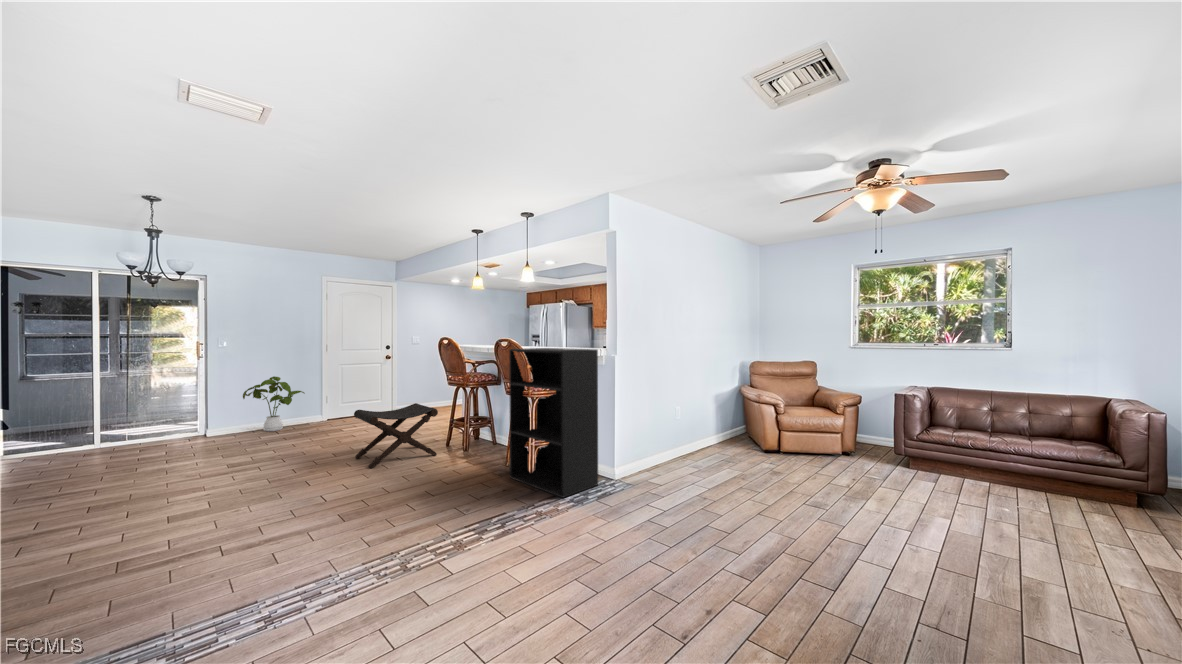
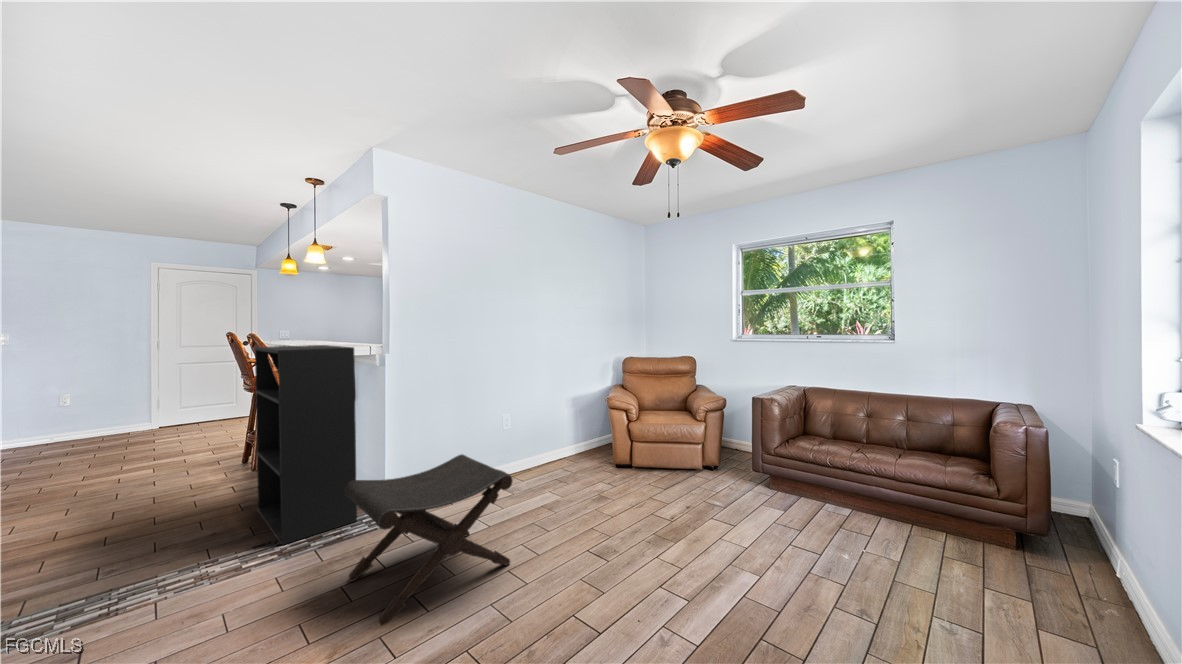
house plant: present [243,376,304,431] -> none [24,379,123,443]
footstool: present [354,403,438,468] -> present [344,455,513,625]

